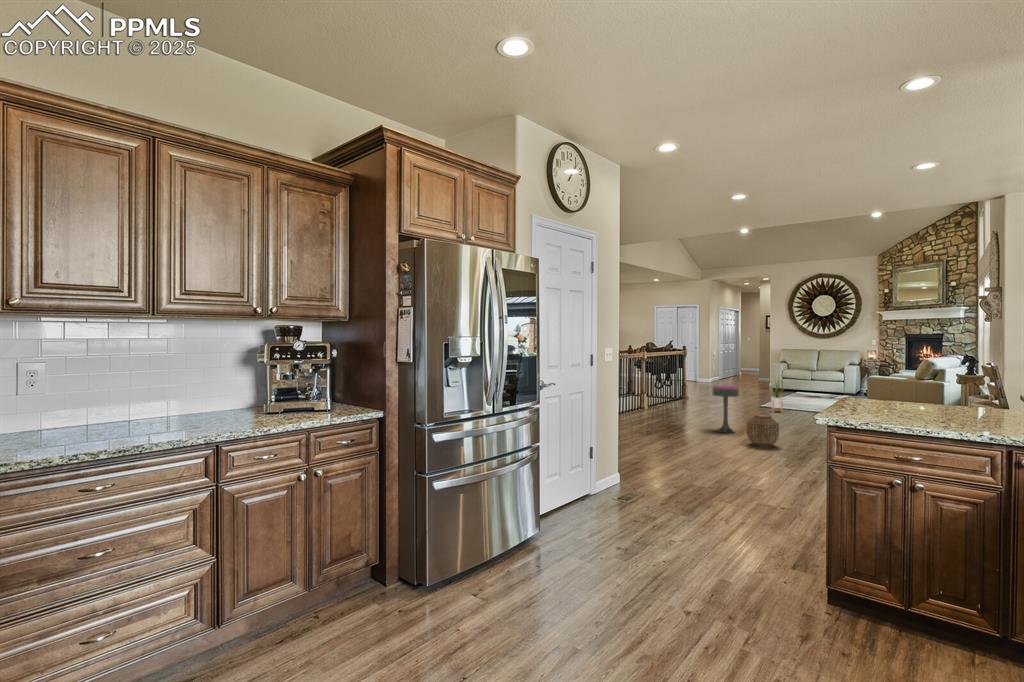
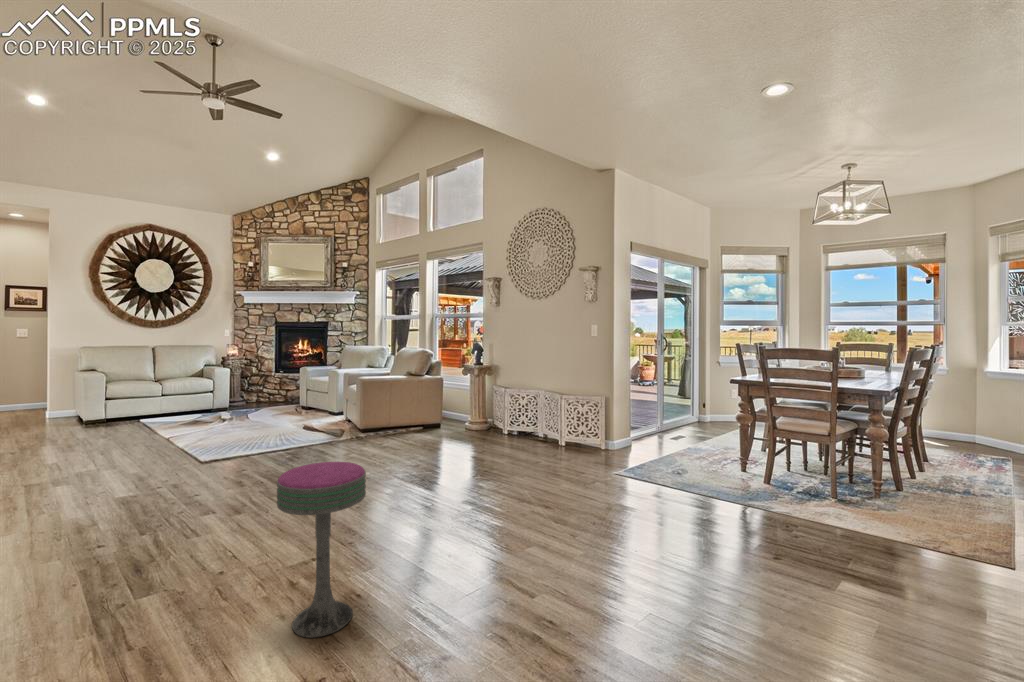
house plant: present [769,379,783,413] -> none [201,394,254,485]
woven basket: present [747,414,779,447] -> none [489,525,574,636]

